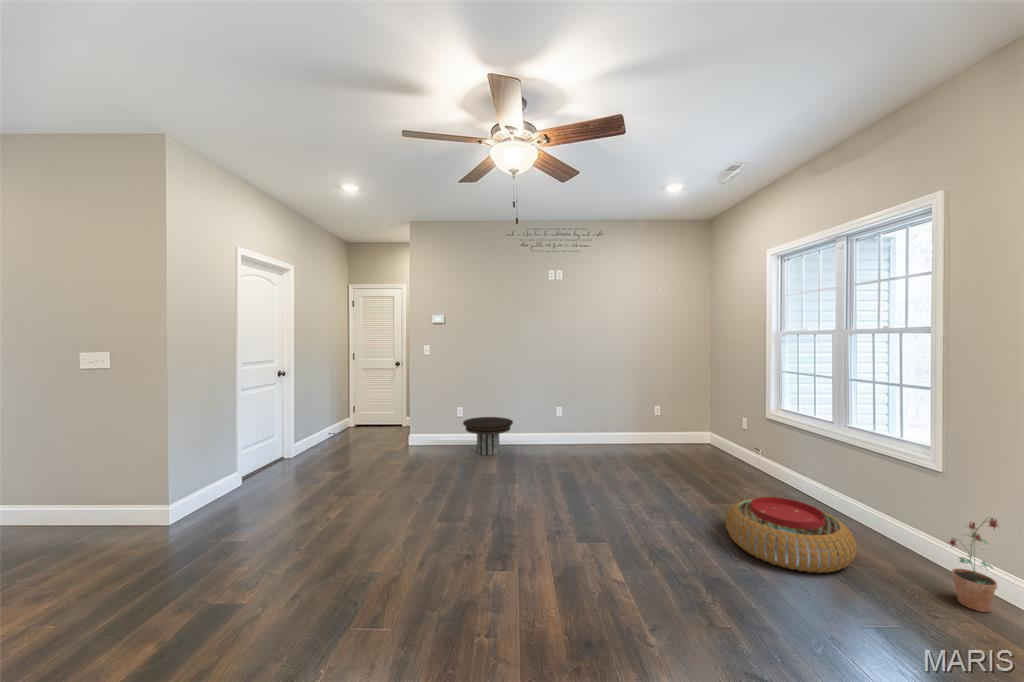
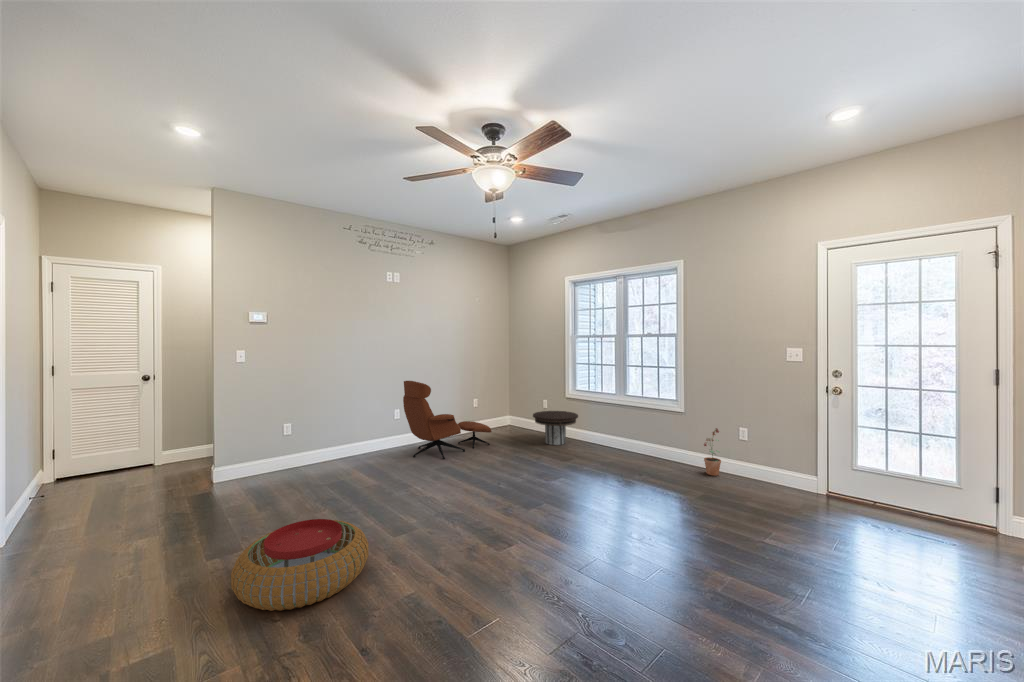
lounge chair: none [551,379,651,466] -> present [403,381,492,459]
side table: present [463,417,513,455] -> present [533,411,578,445]
pouf: present [725,497,856,573] -> present [231,519,368,611]

